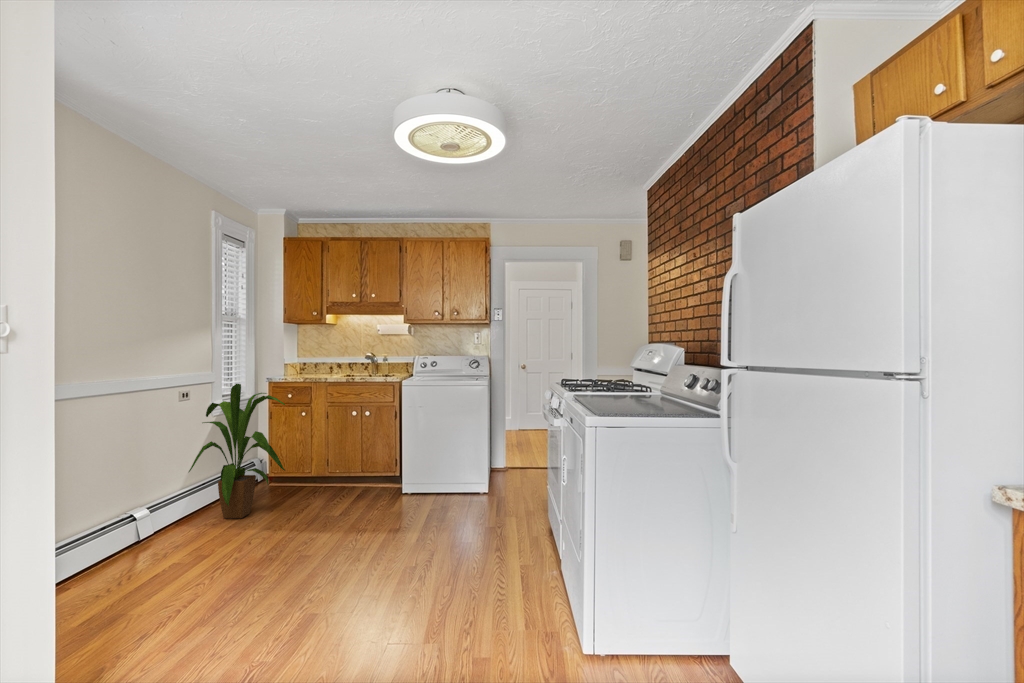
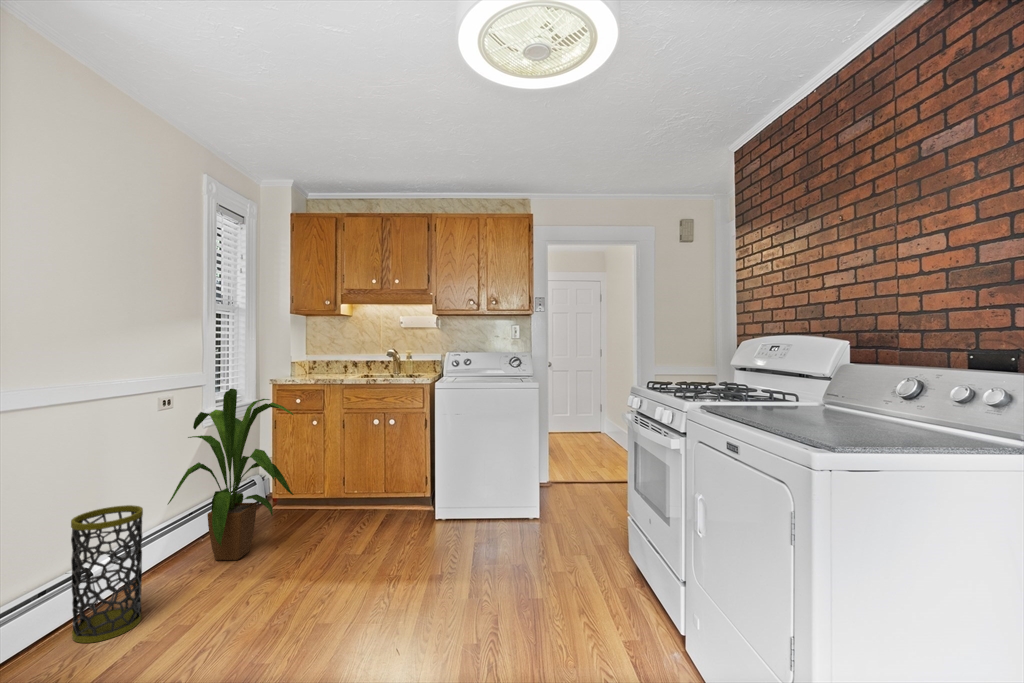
trash can: none [125,469,174,563] -> present [71,505,143,643]

